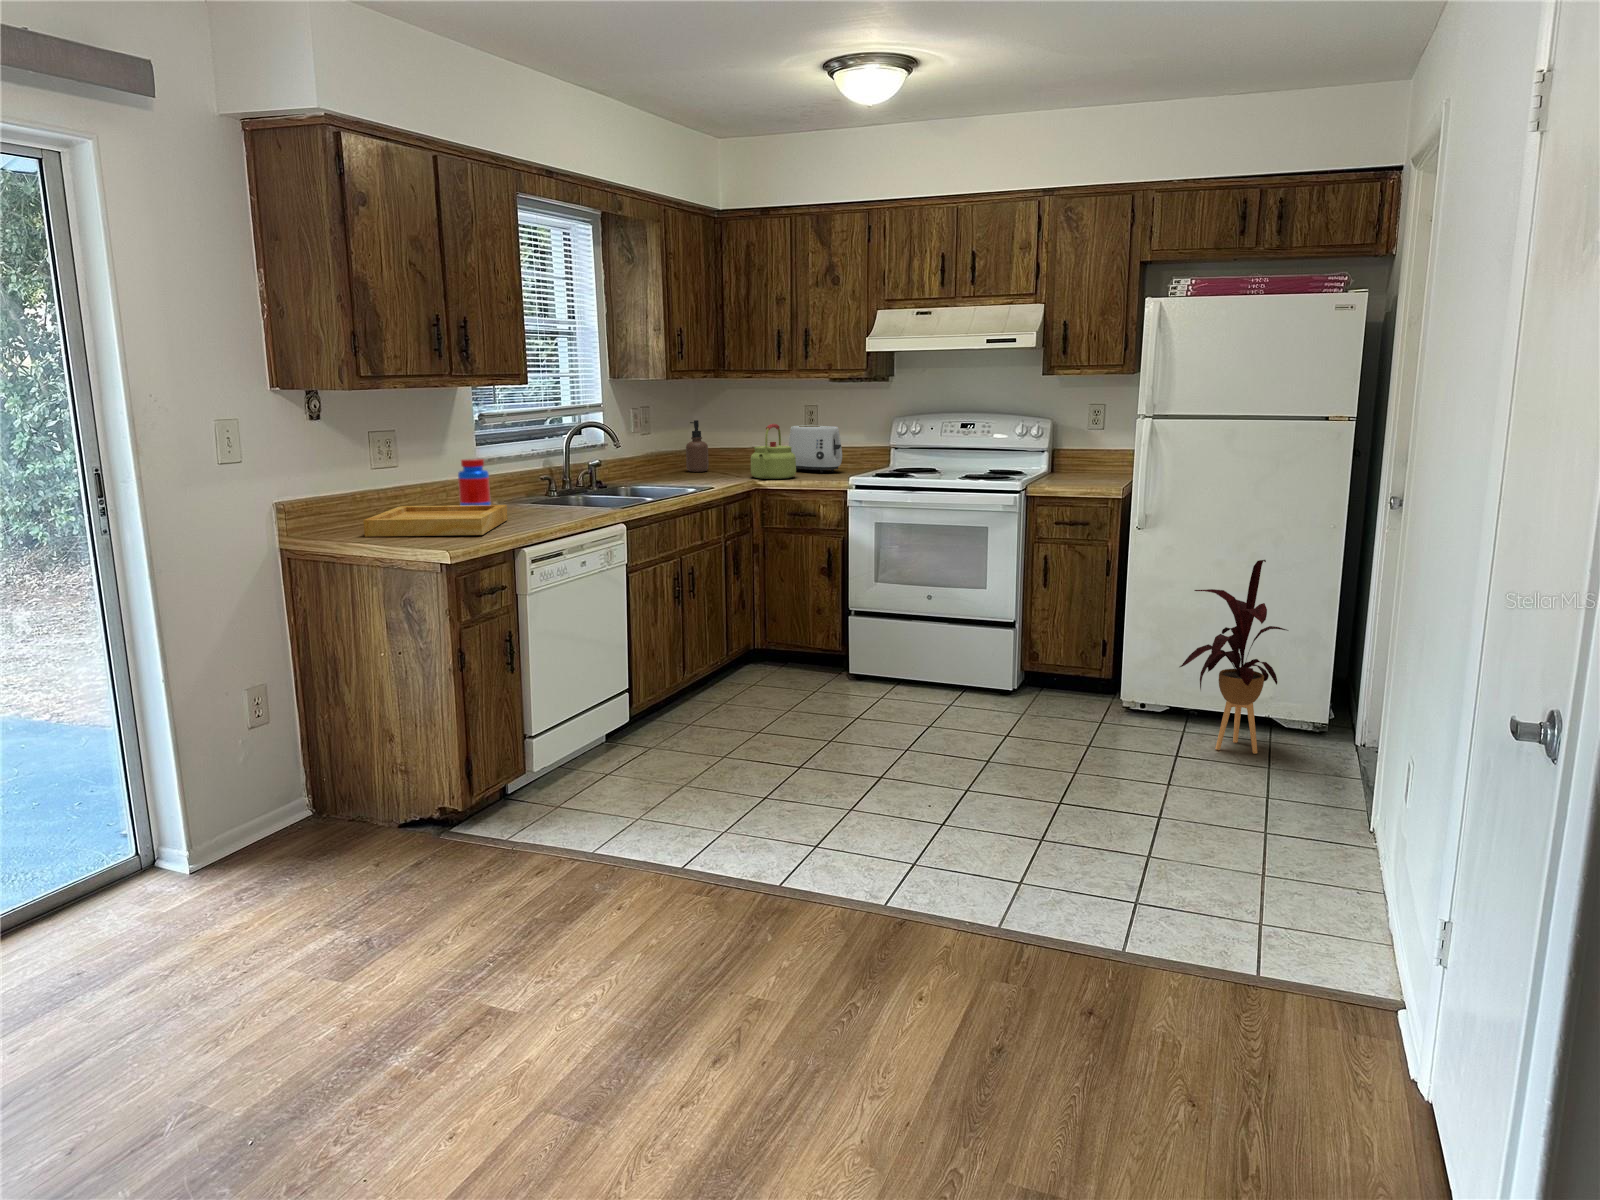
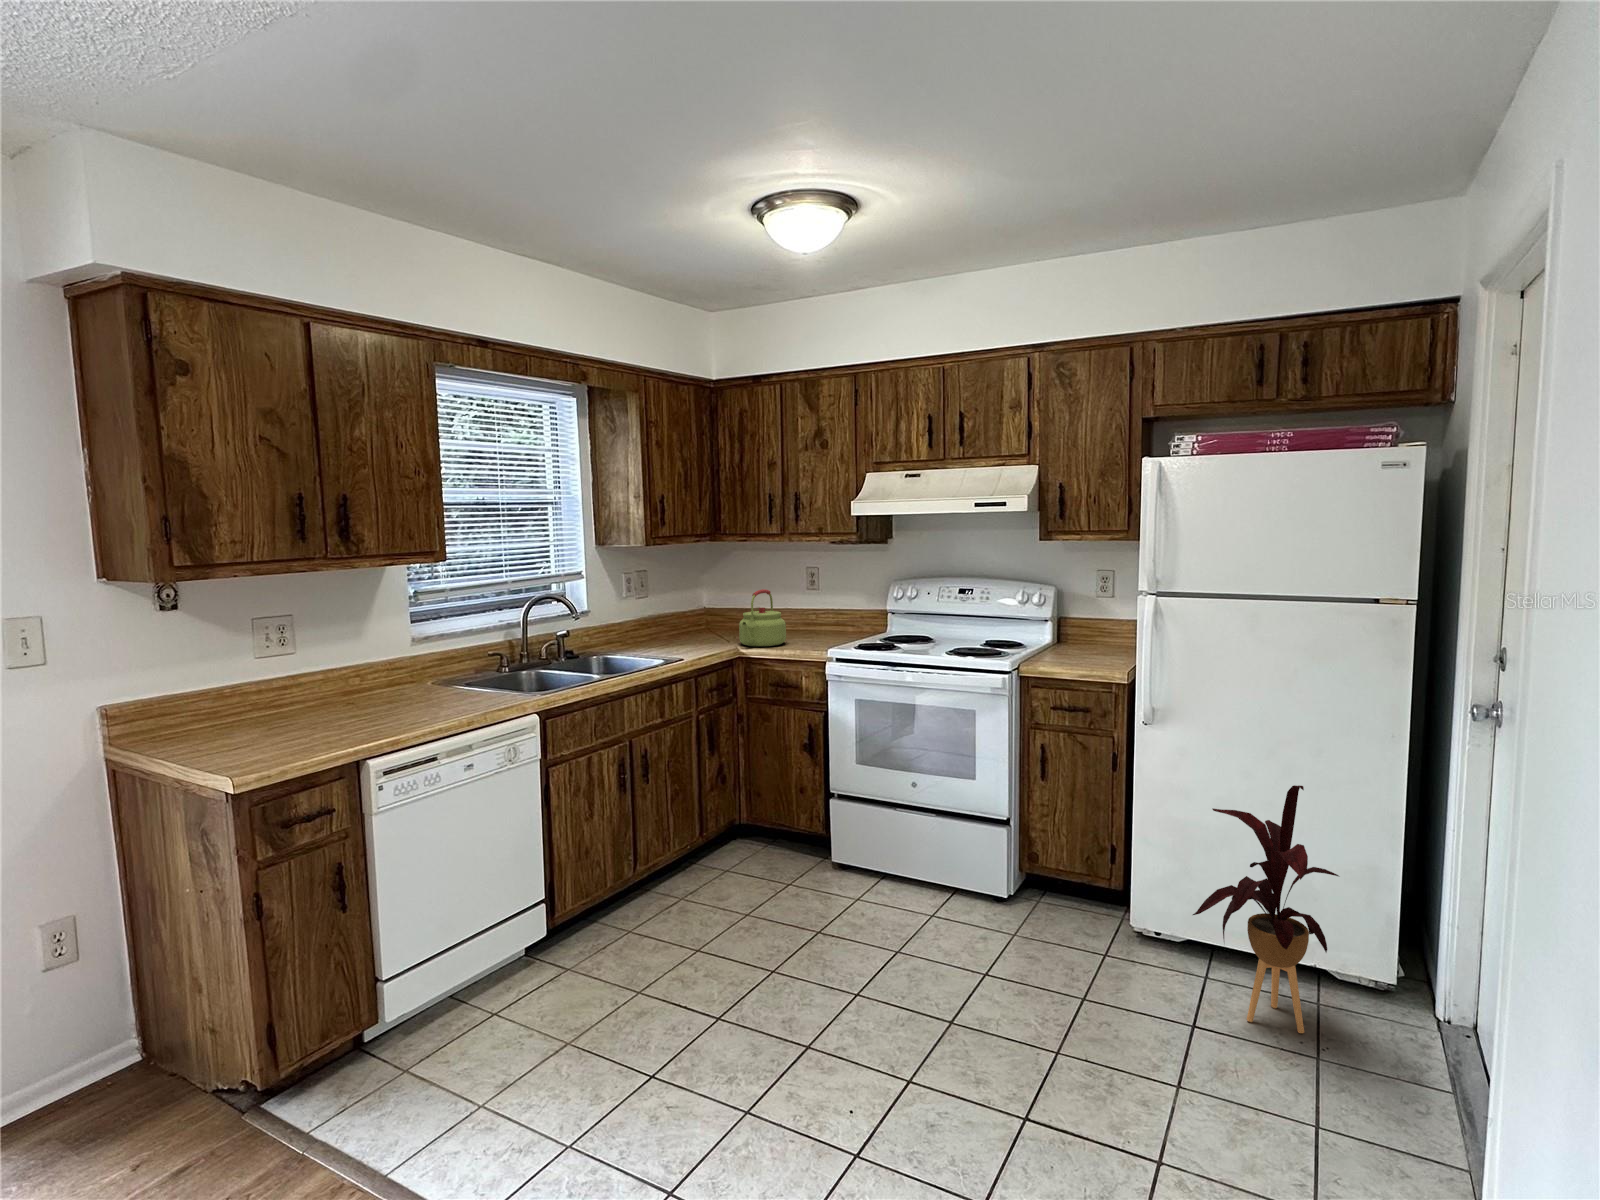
soap dispenser: present [686,420,708,472] -> none [685,584,708,635]
toaster: present [789,426,842,473] -> none [789,588,841,637]
jar: present [458,459,491,505] -> none [367,642,404,700]
tray: present [363,505,508,537] -> none [184,701,389,749]

